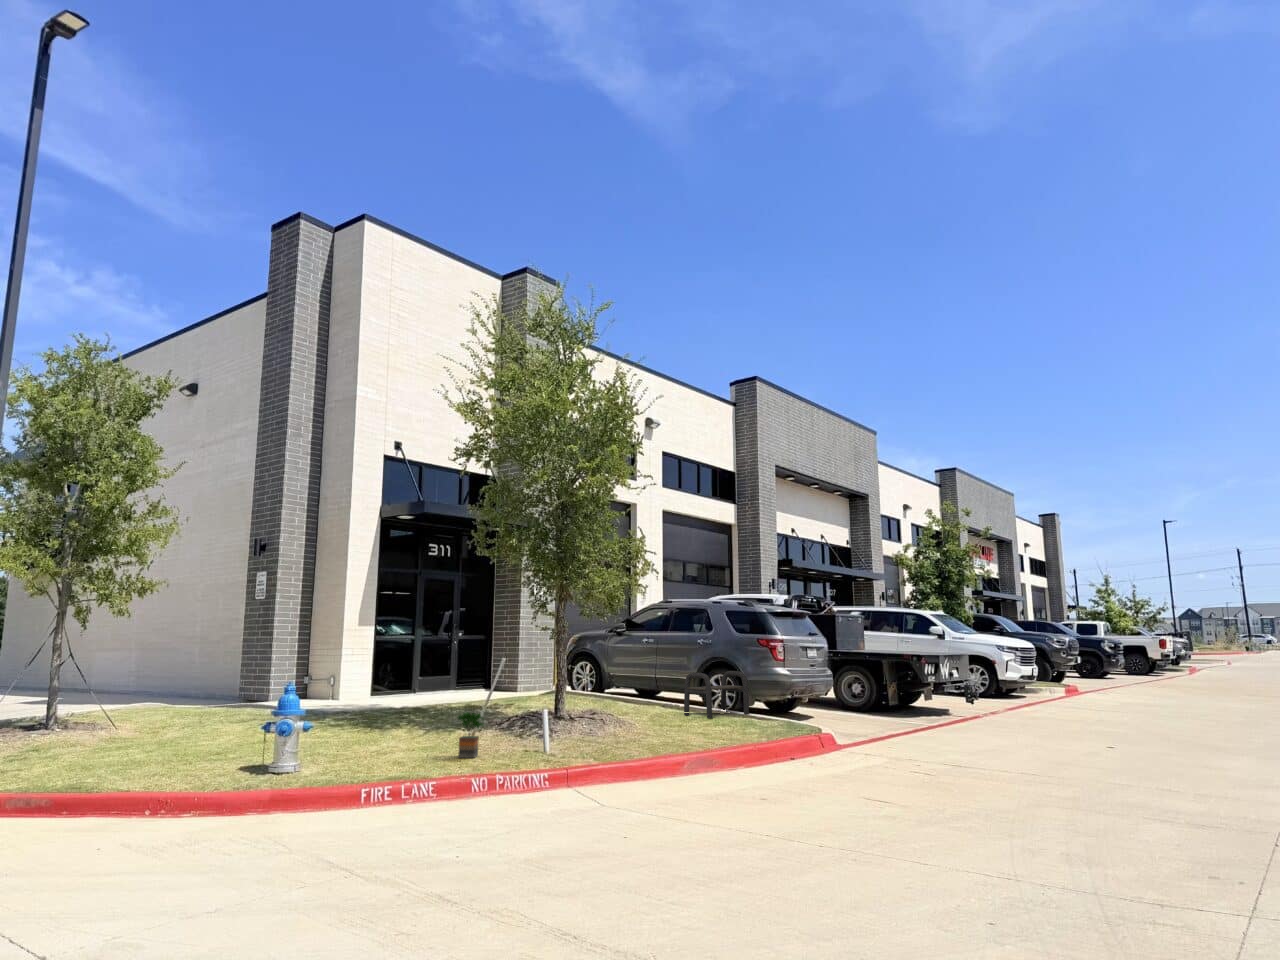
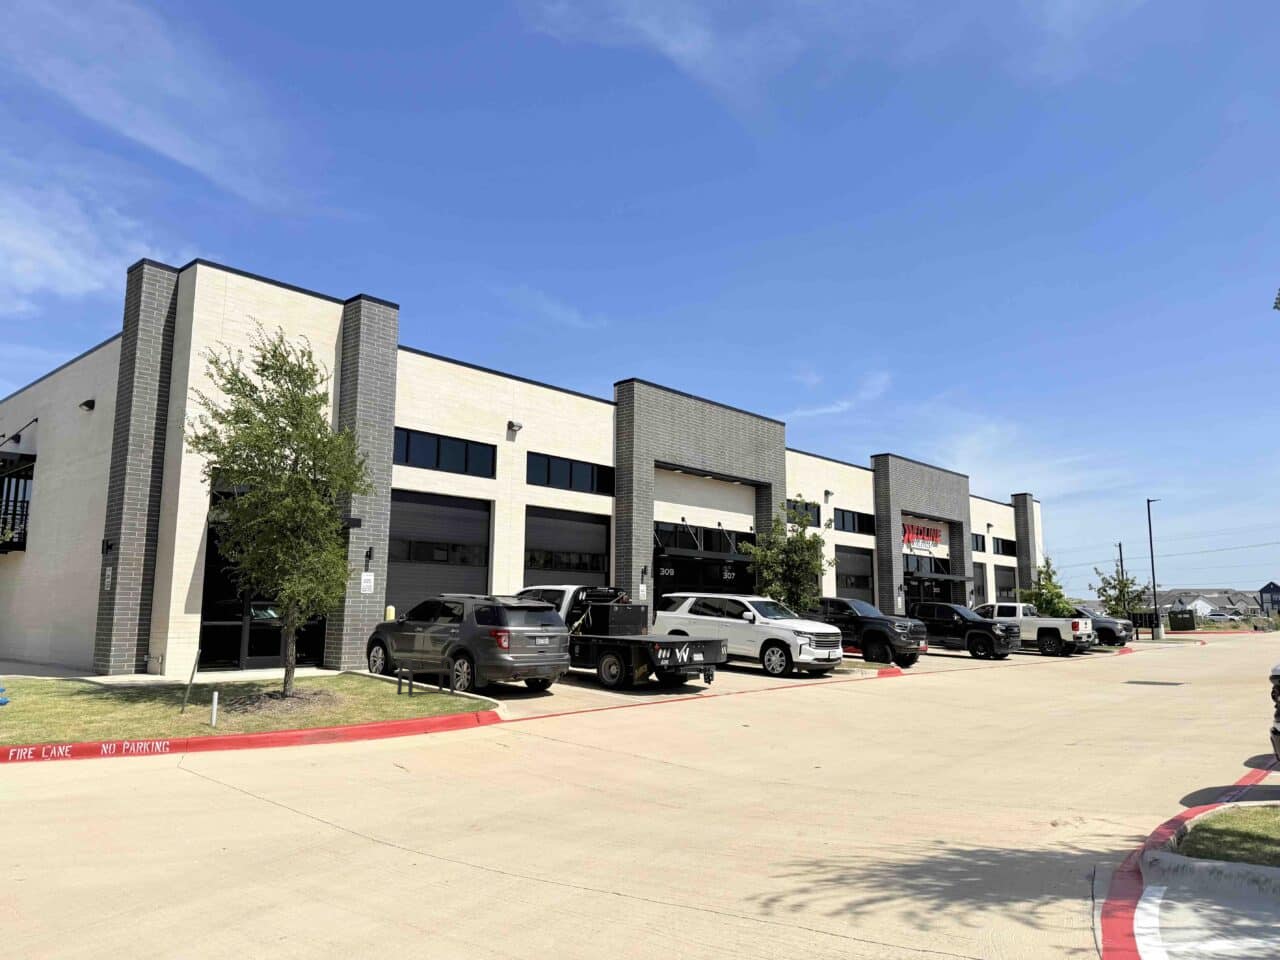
potted tree: present [457,712,483,758] -> none [130,692,156,728]

